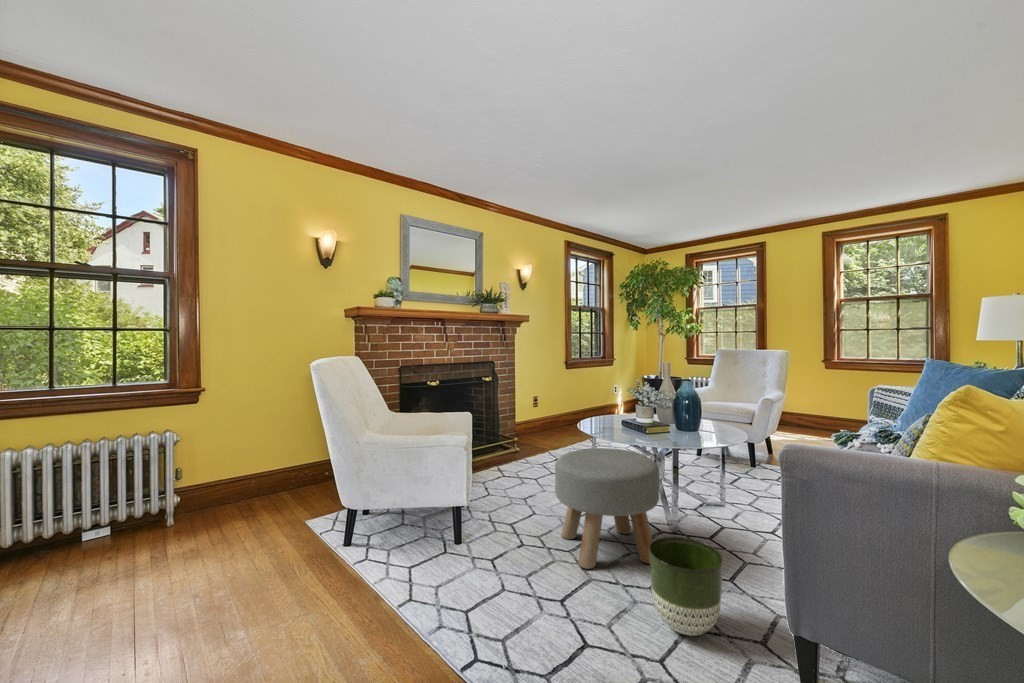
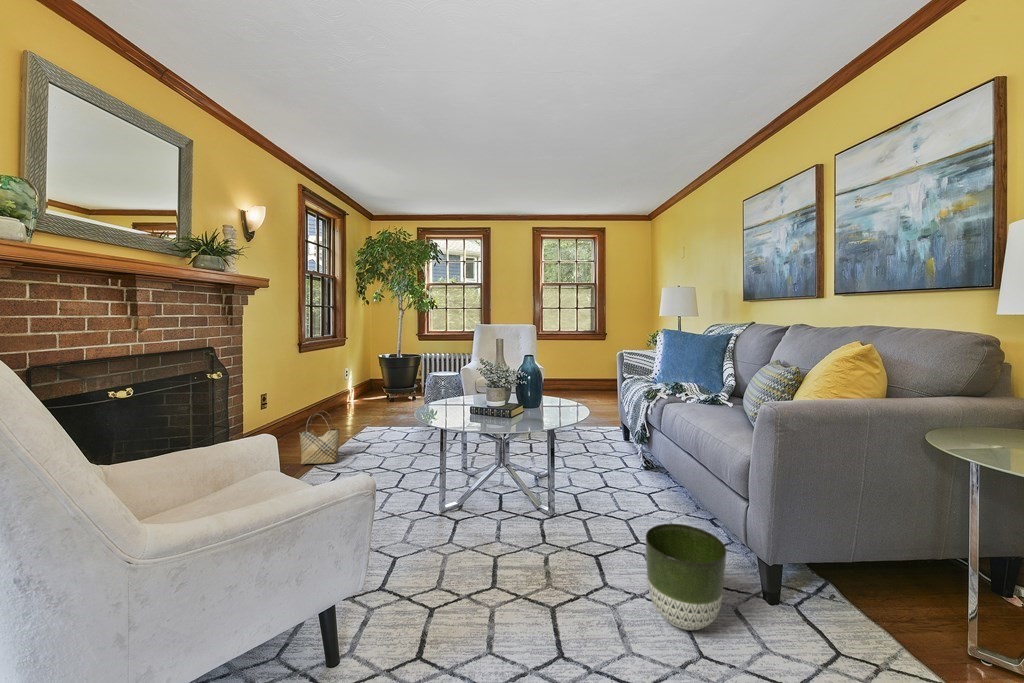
woven basket: none [537,412,564,453] -> present [299,411,340,464]
ottoman: present [555,448,659,569] -> none [460,443,586,606]

